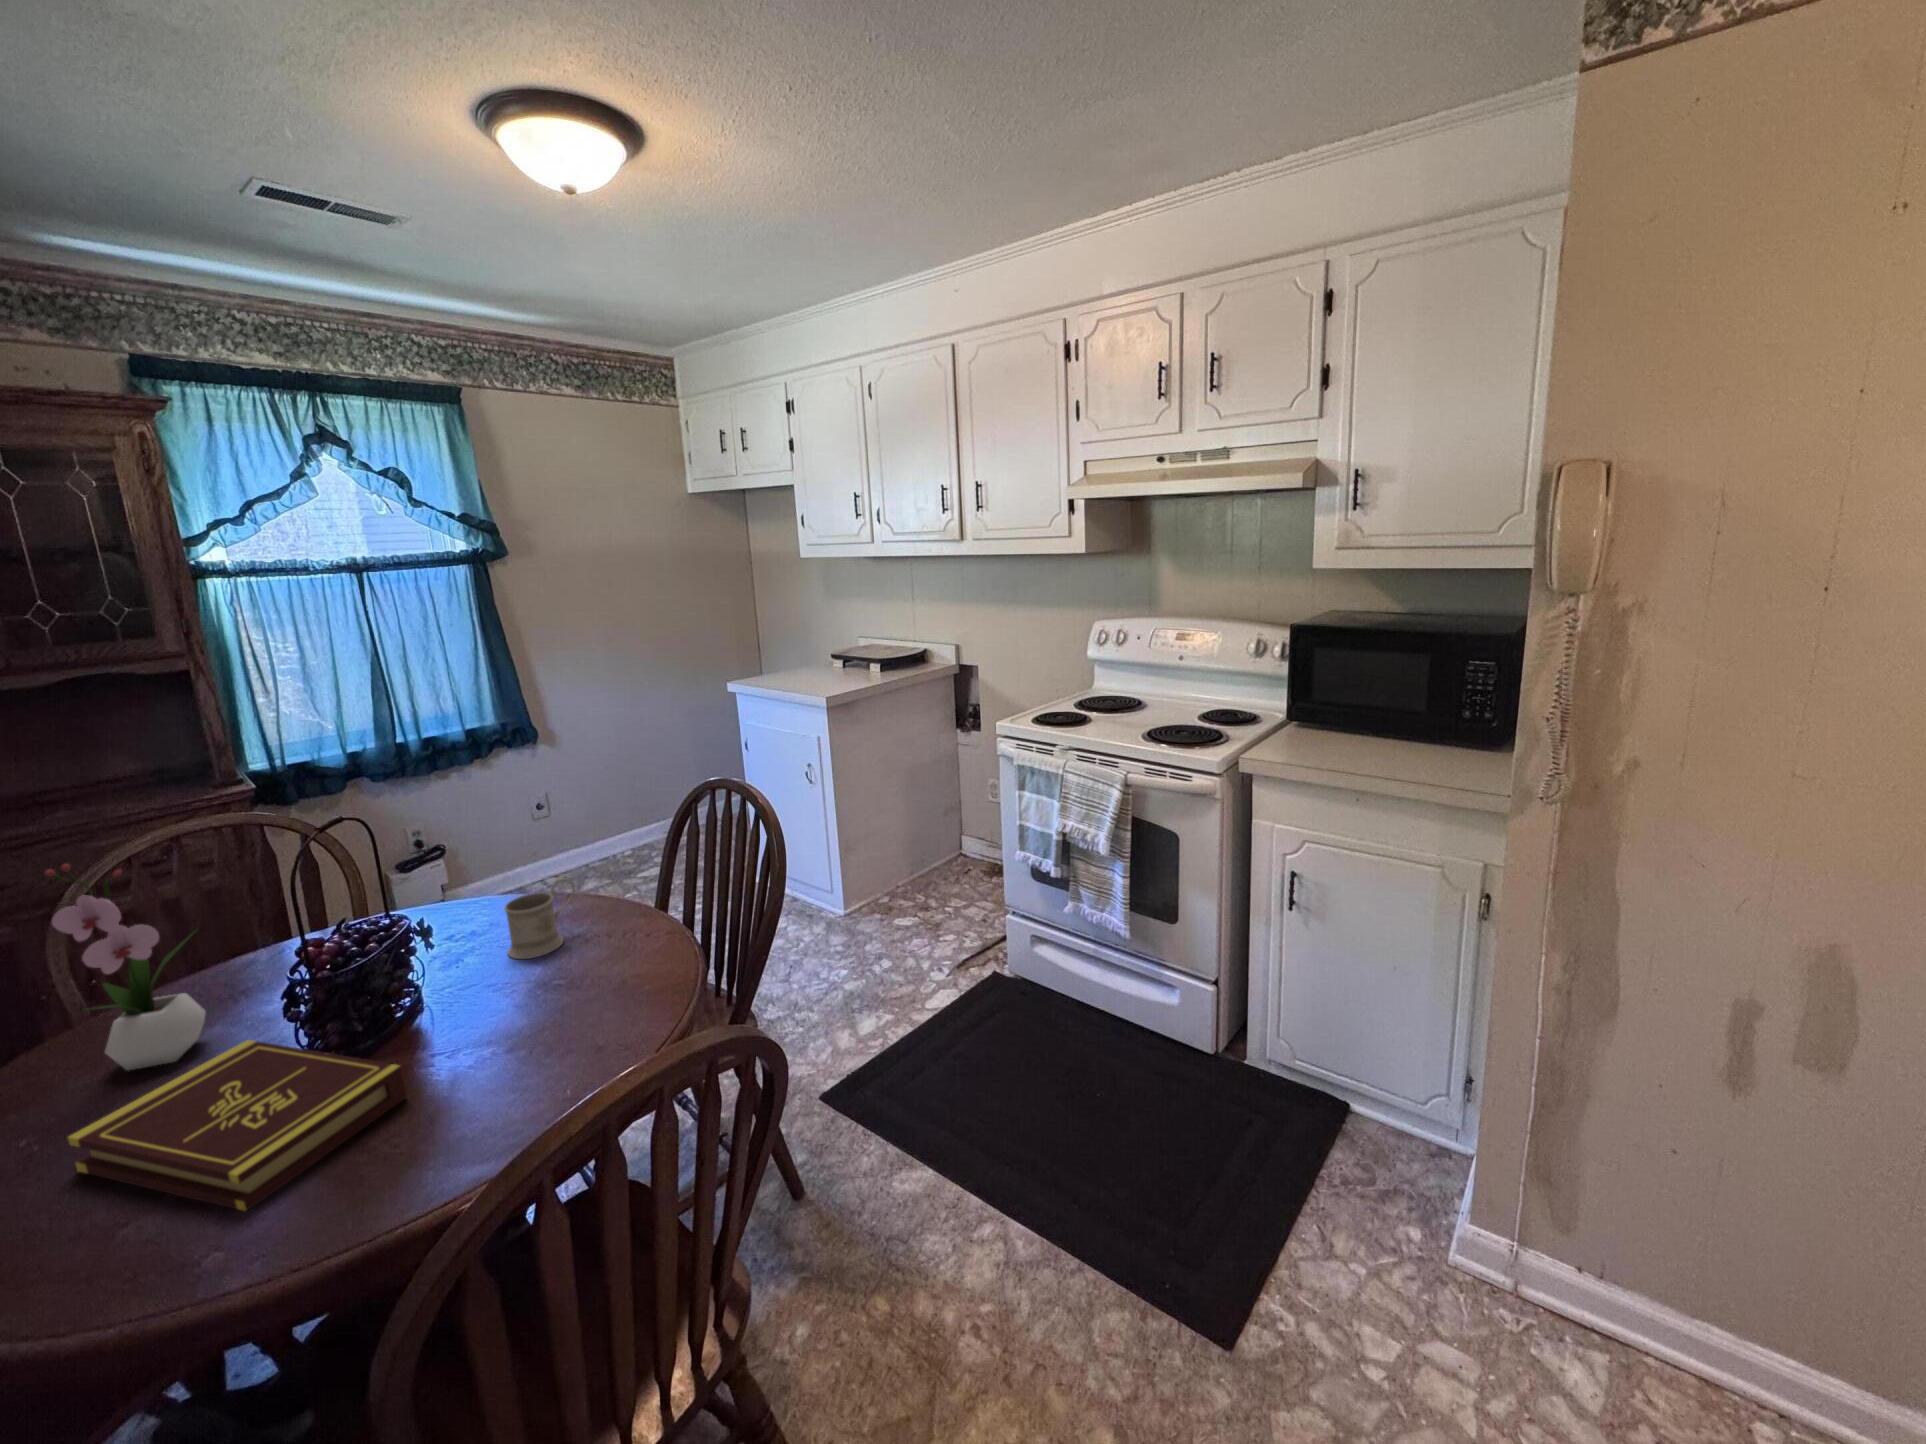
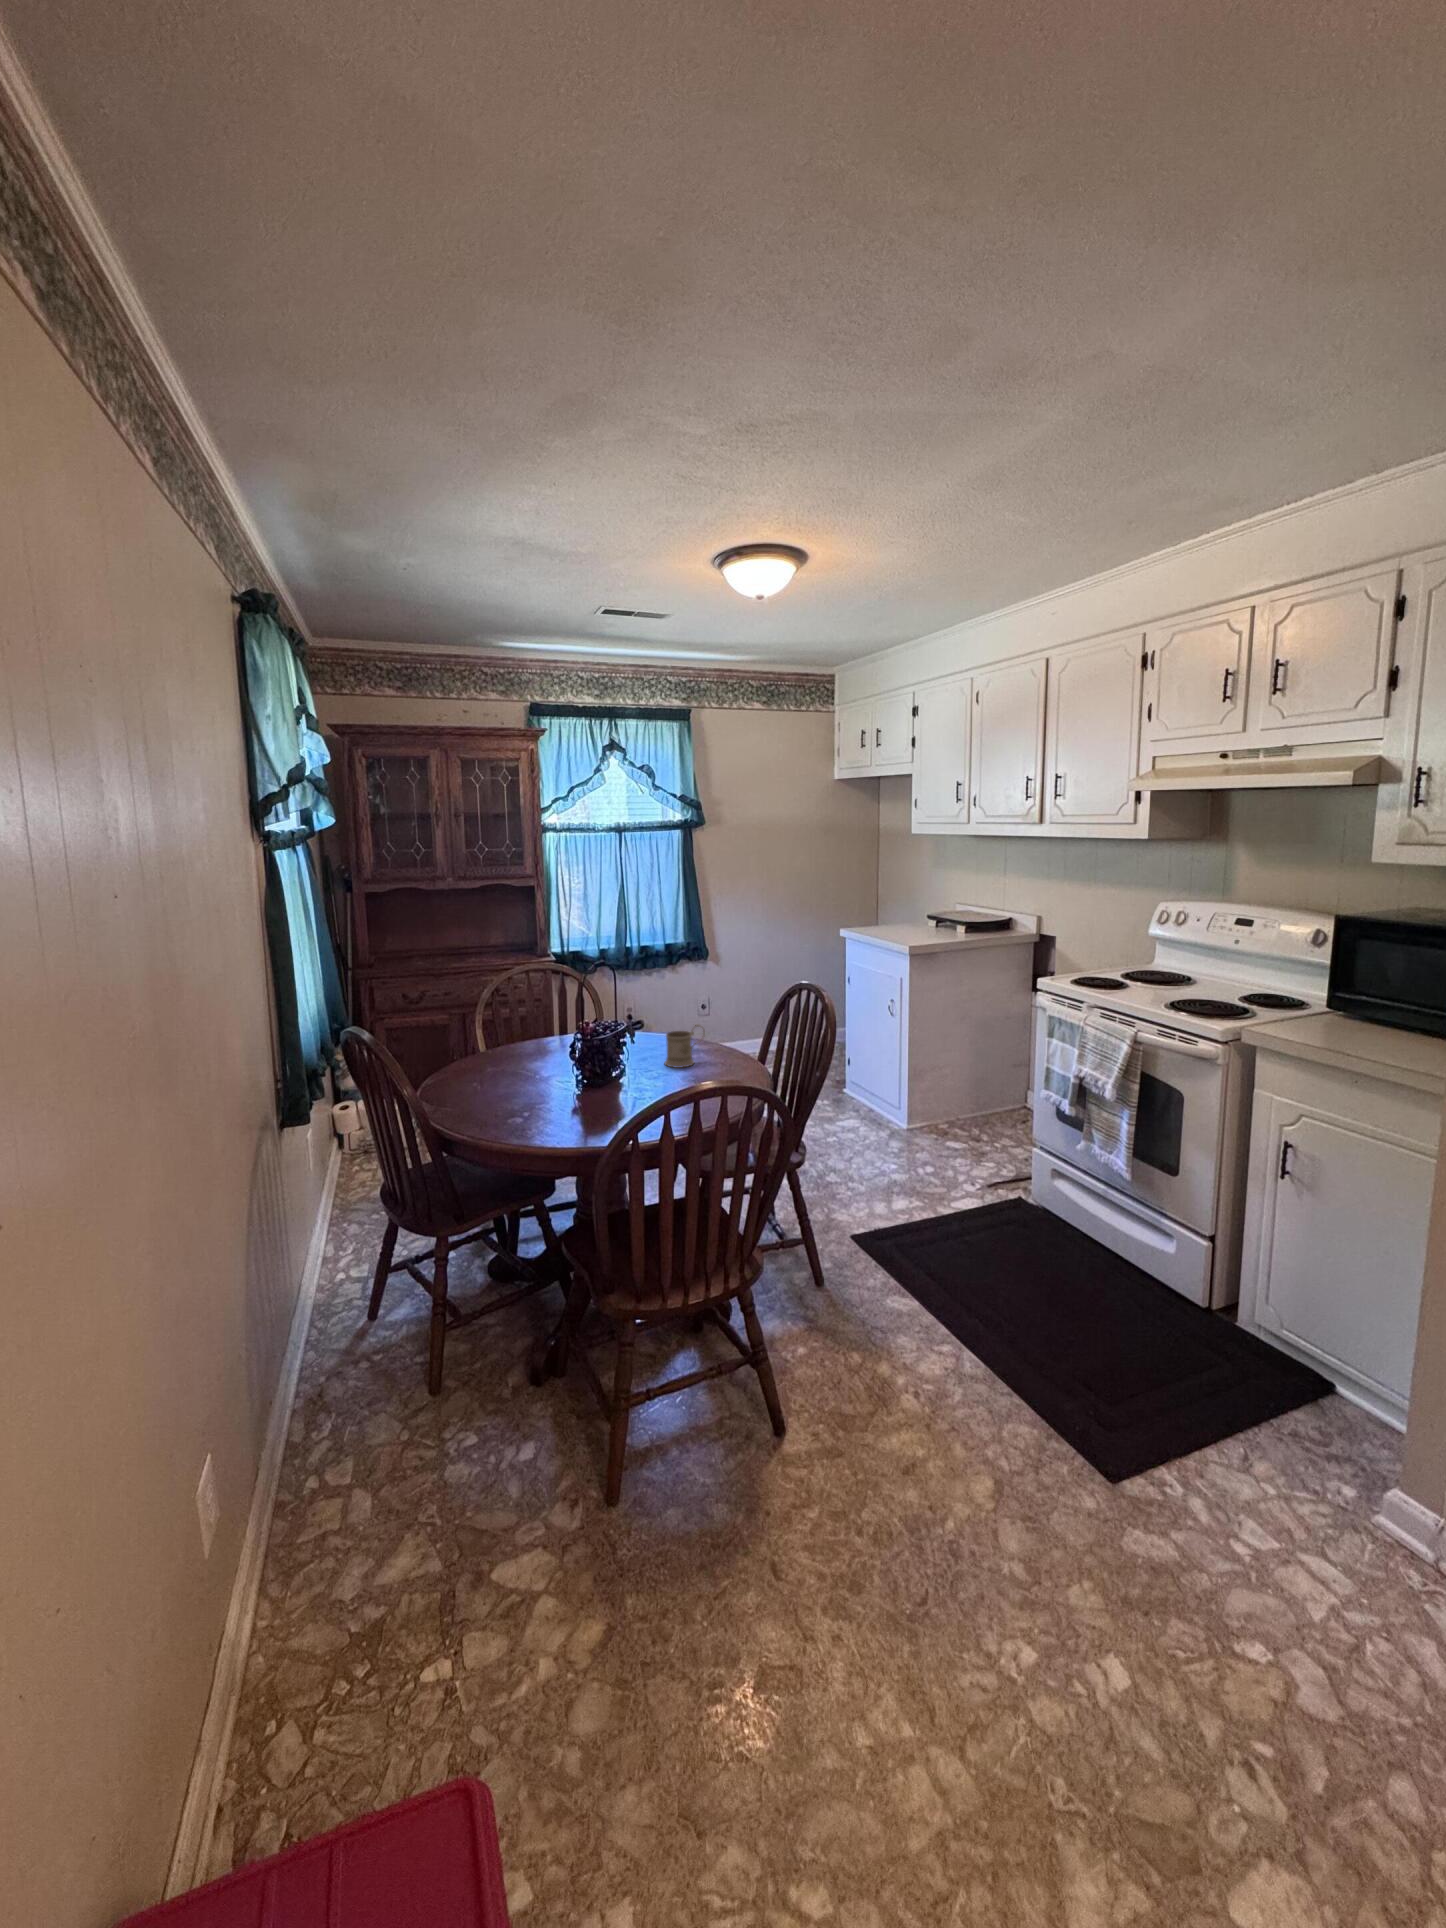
flower arrangement: present [45,864,205,1070] -> none [483,964,531,1074]
book: present [68,1040,407,1211] -> none [480,1066,607,1130]

